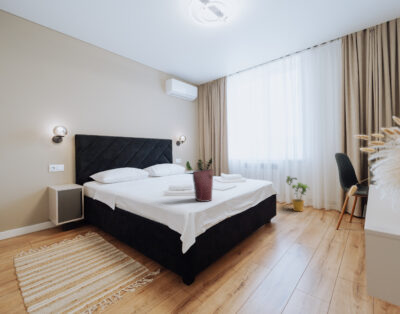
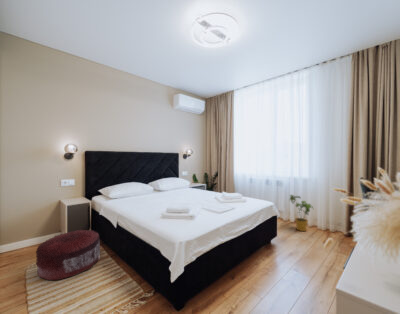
handbag: present [193,164,213,202] -> none [187,186,209,227]
pouf: none [27,215,97,266] -> present [36,230,100,280]

